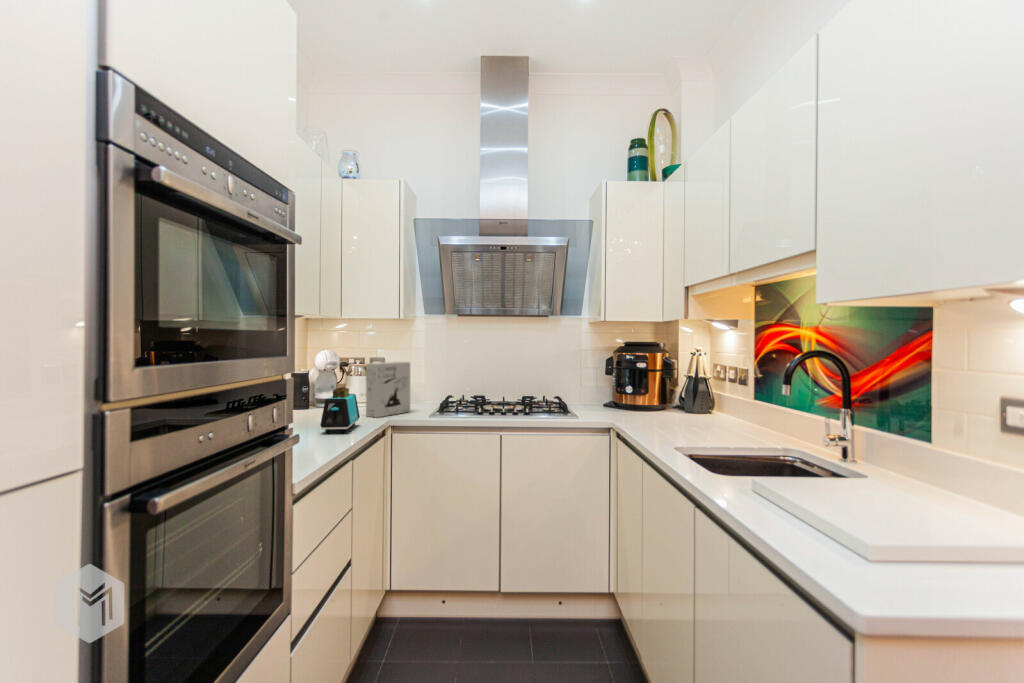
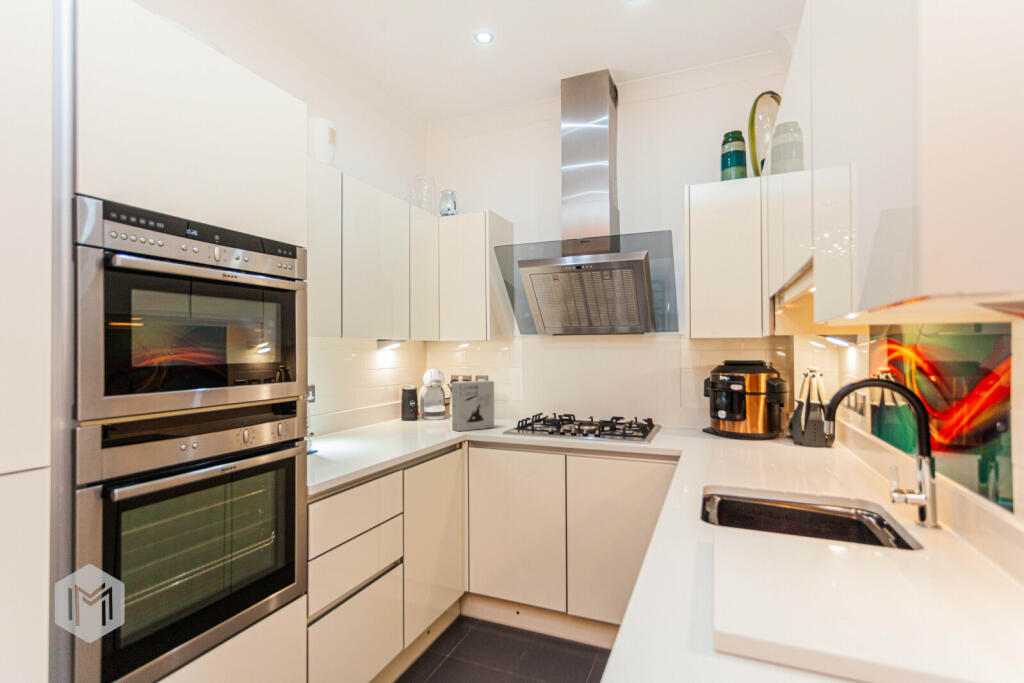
toaster: present [320,388,360,433] -> none [395,405,435,444]

